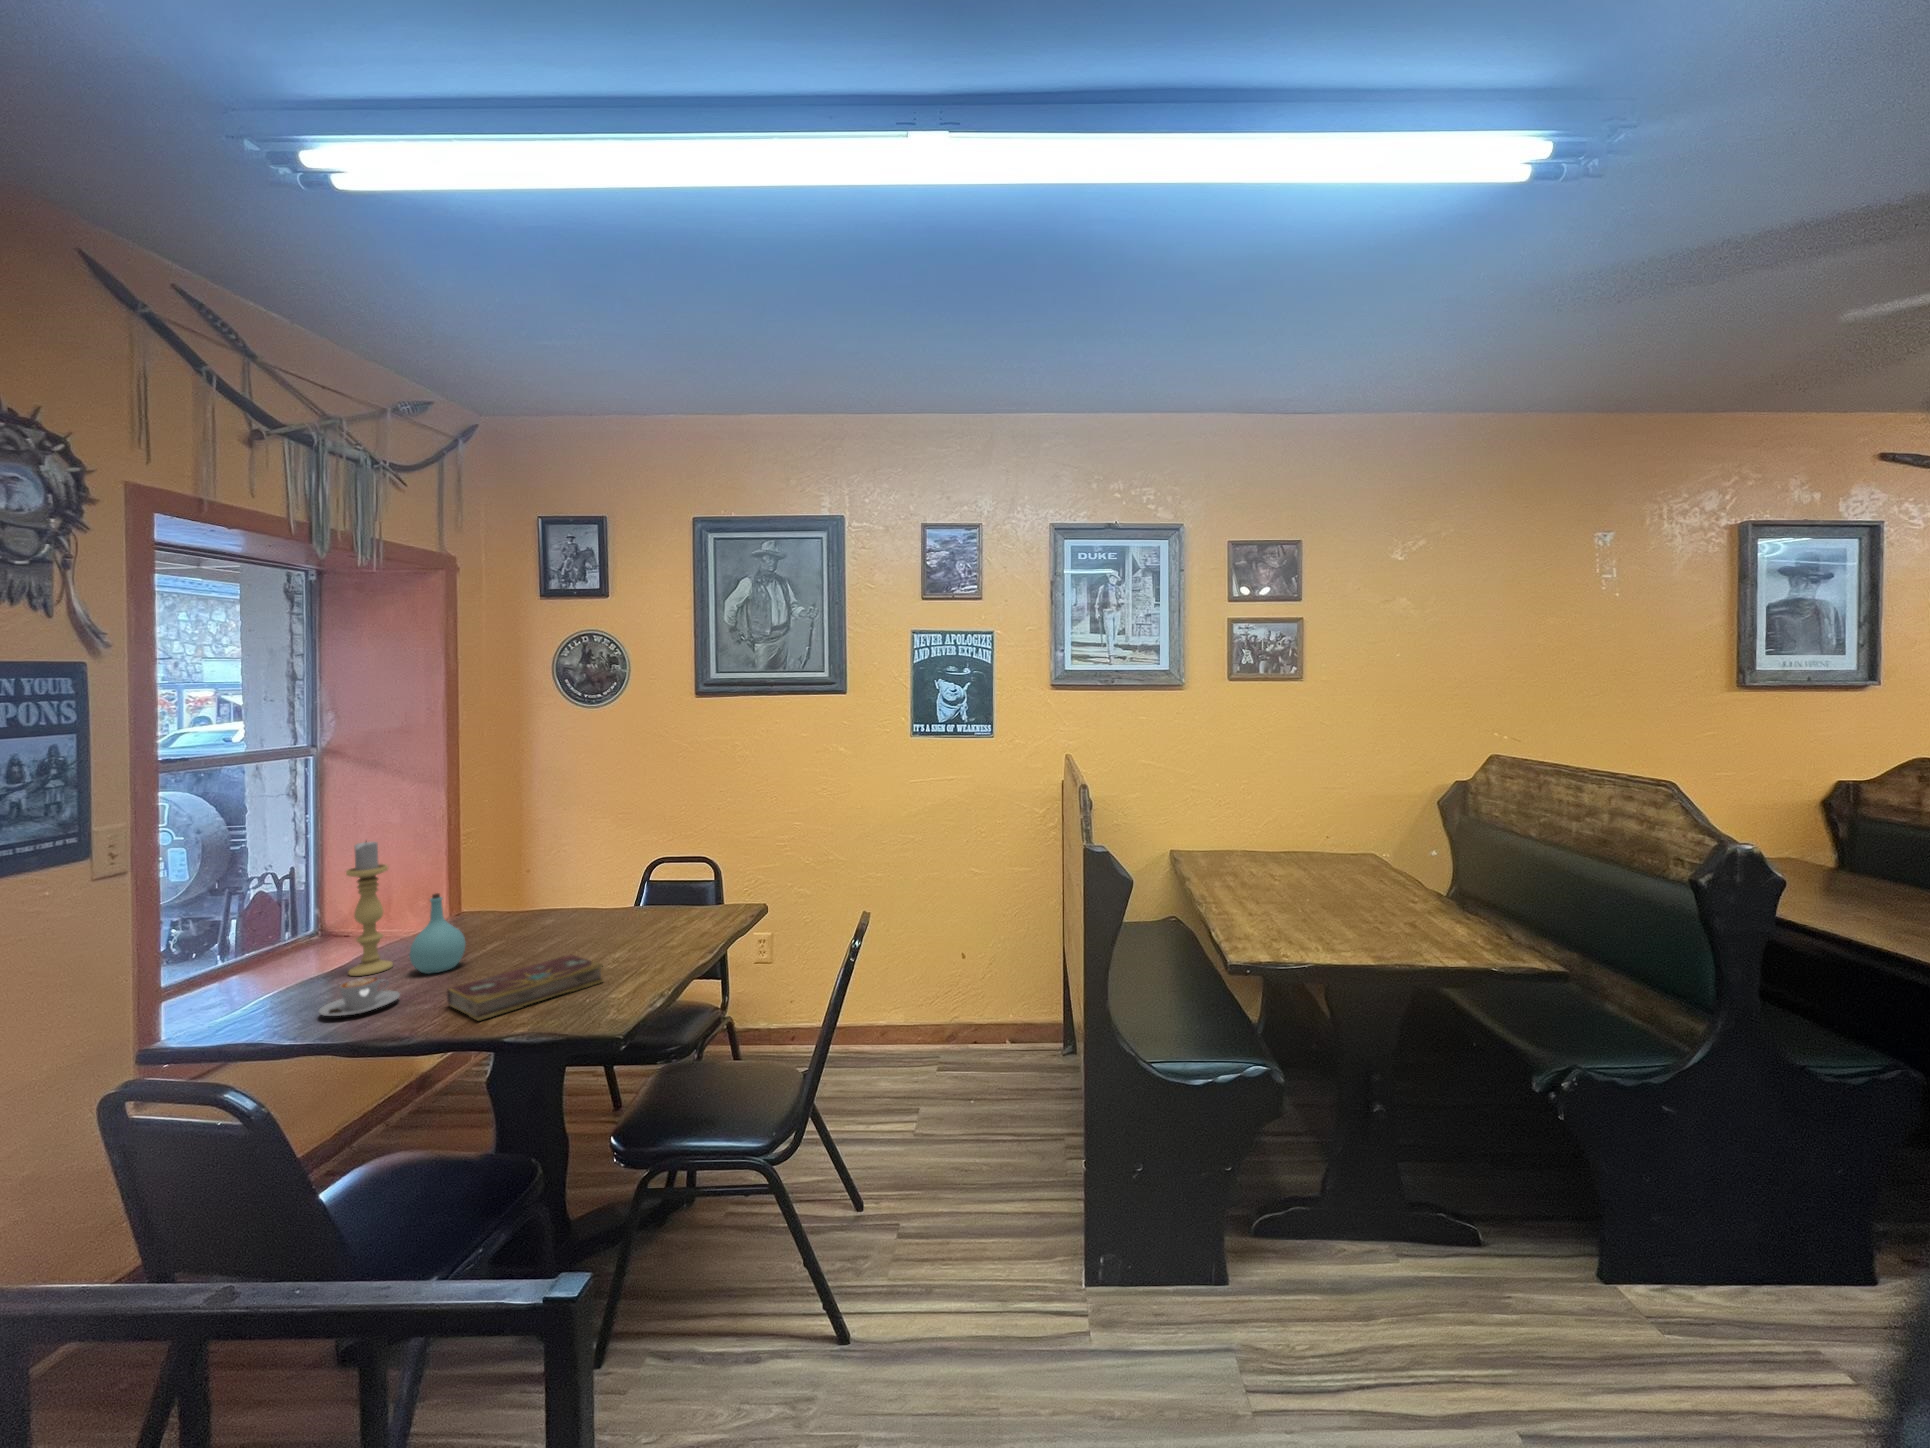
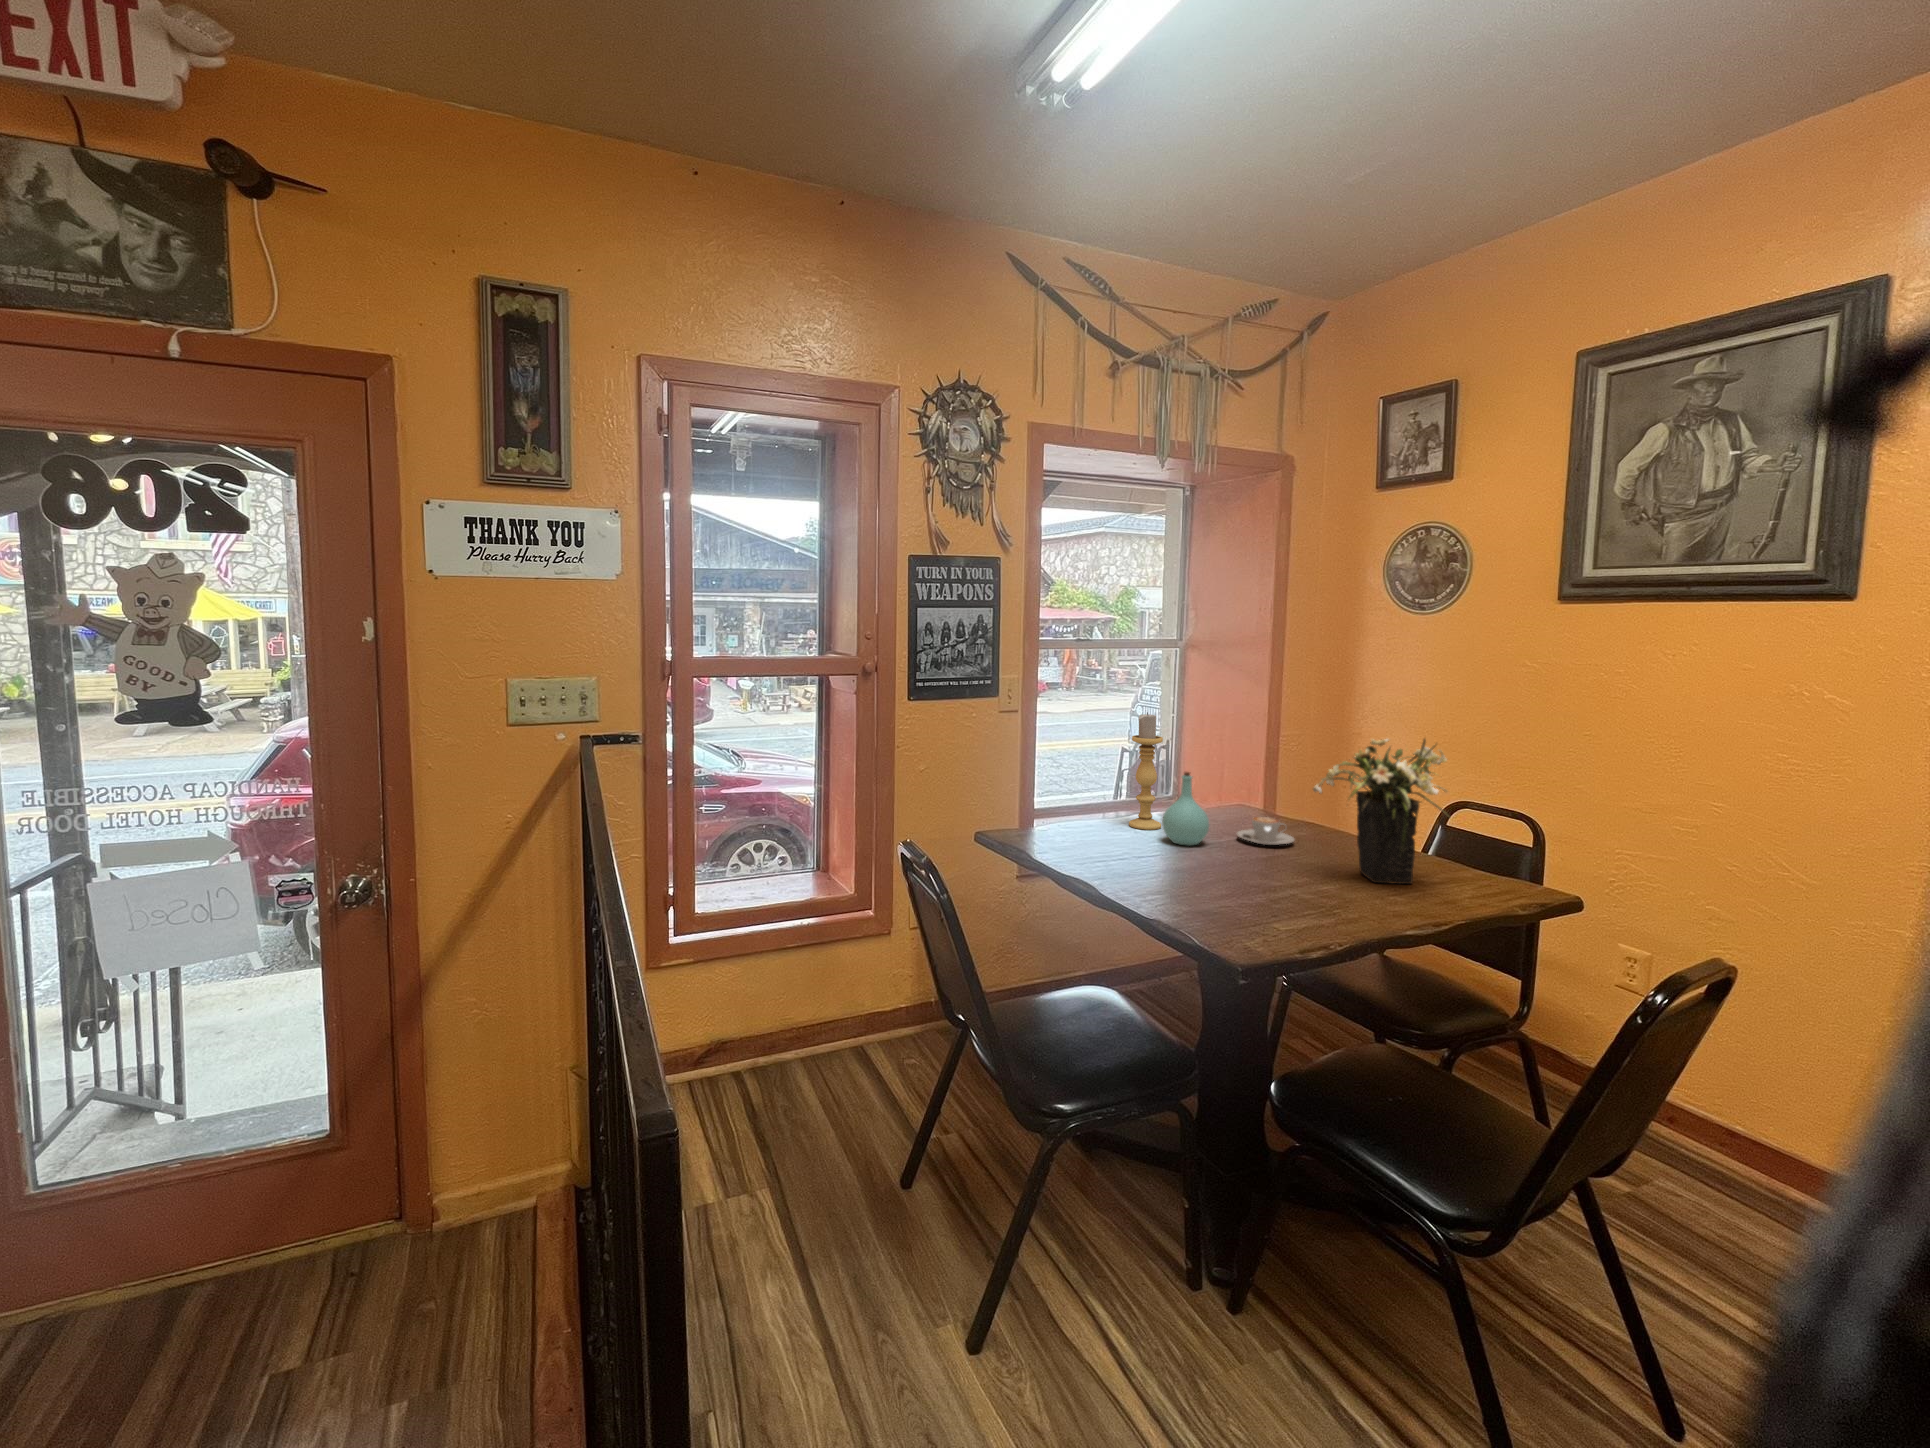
flower arrangement: none [582,815,692,942] -> present [1313,739,1449,884]
book: present [447,955,603,1021] -> none [1156,859,1297,909]
coffee cup: present [319,977,400,1016] -> present [1237,817,1294,845]

